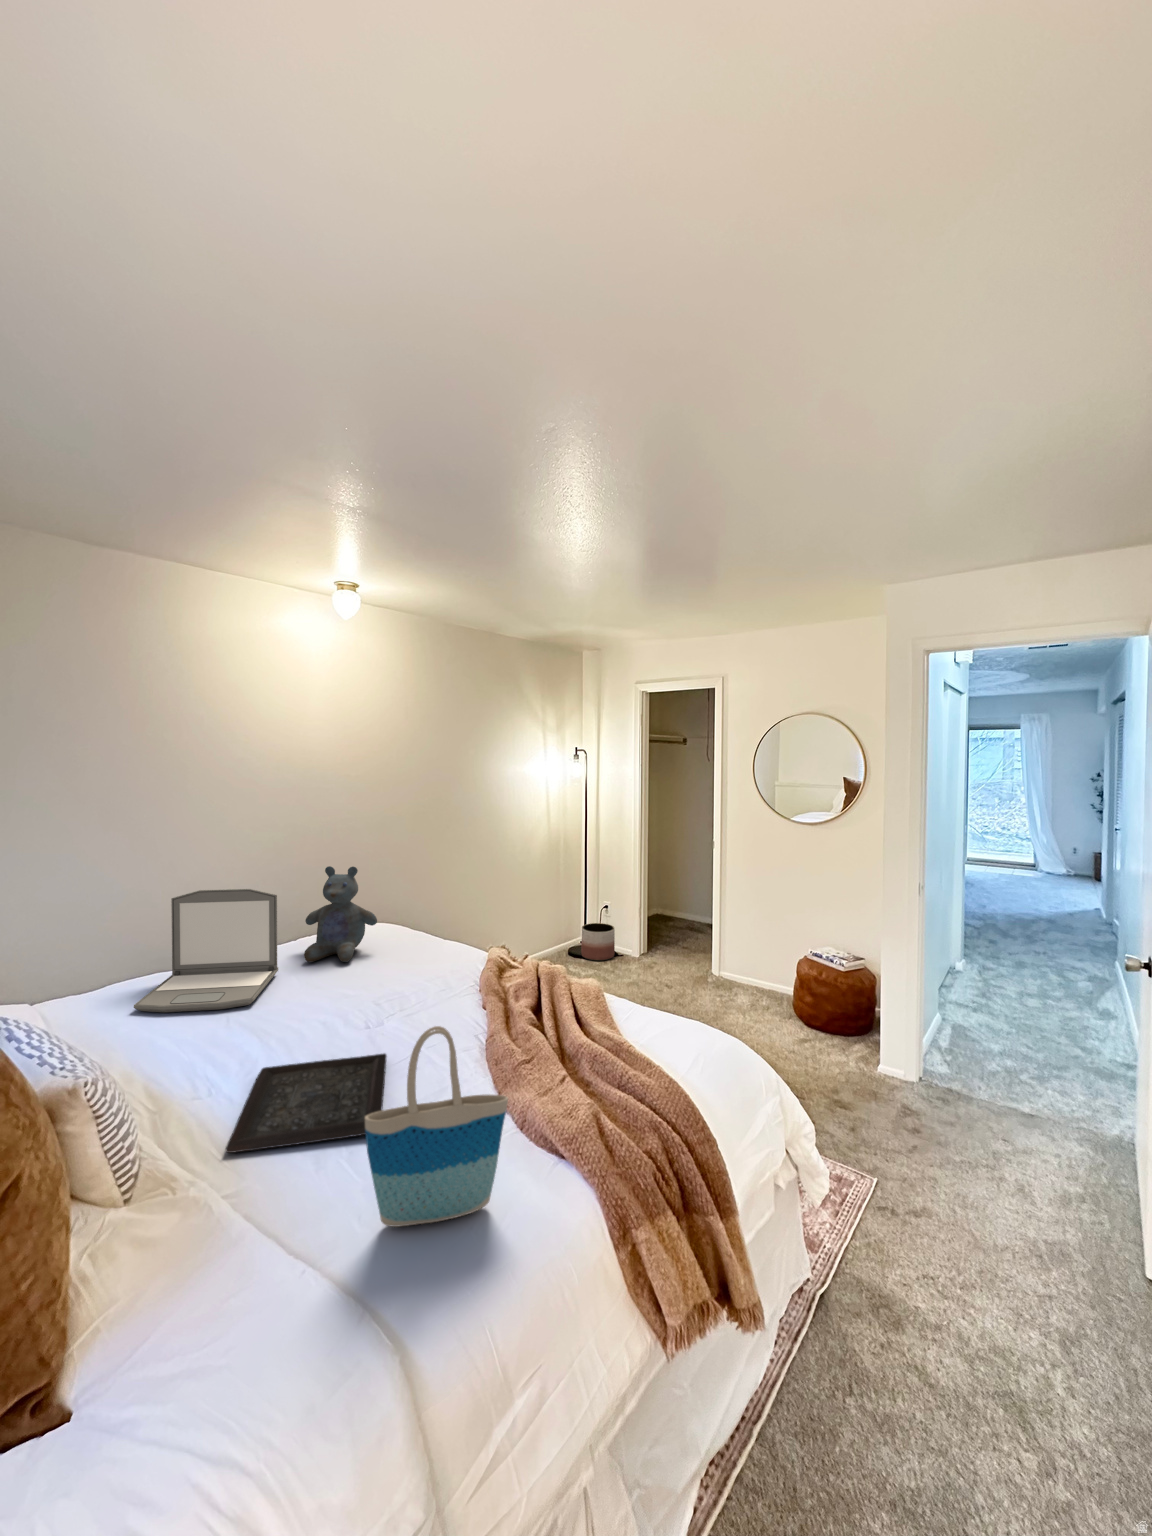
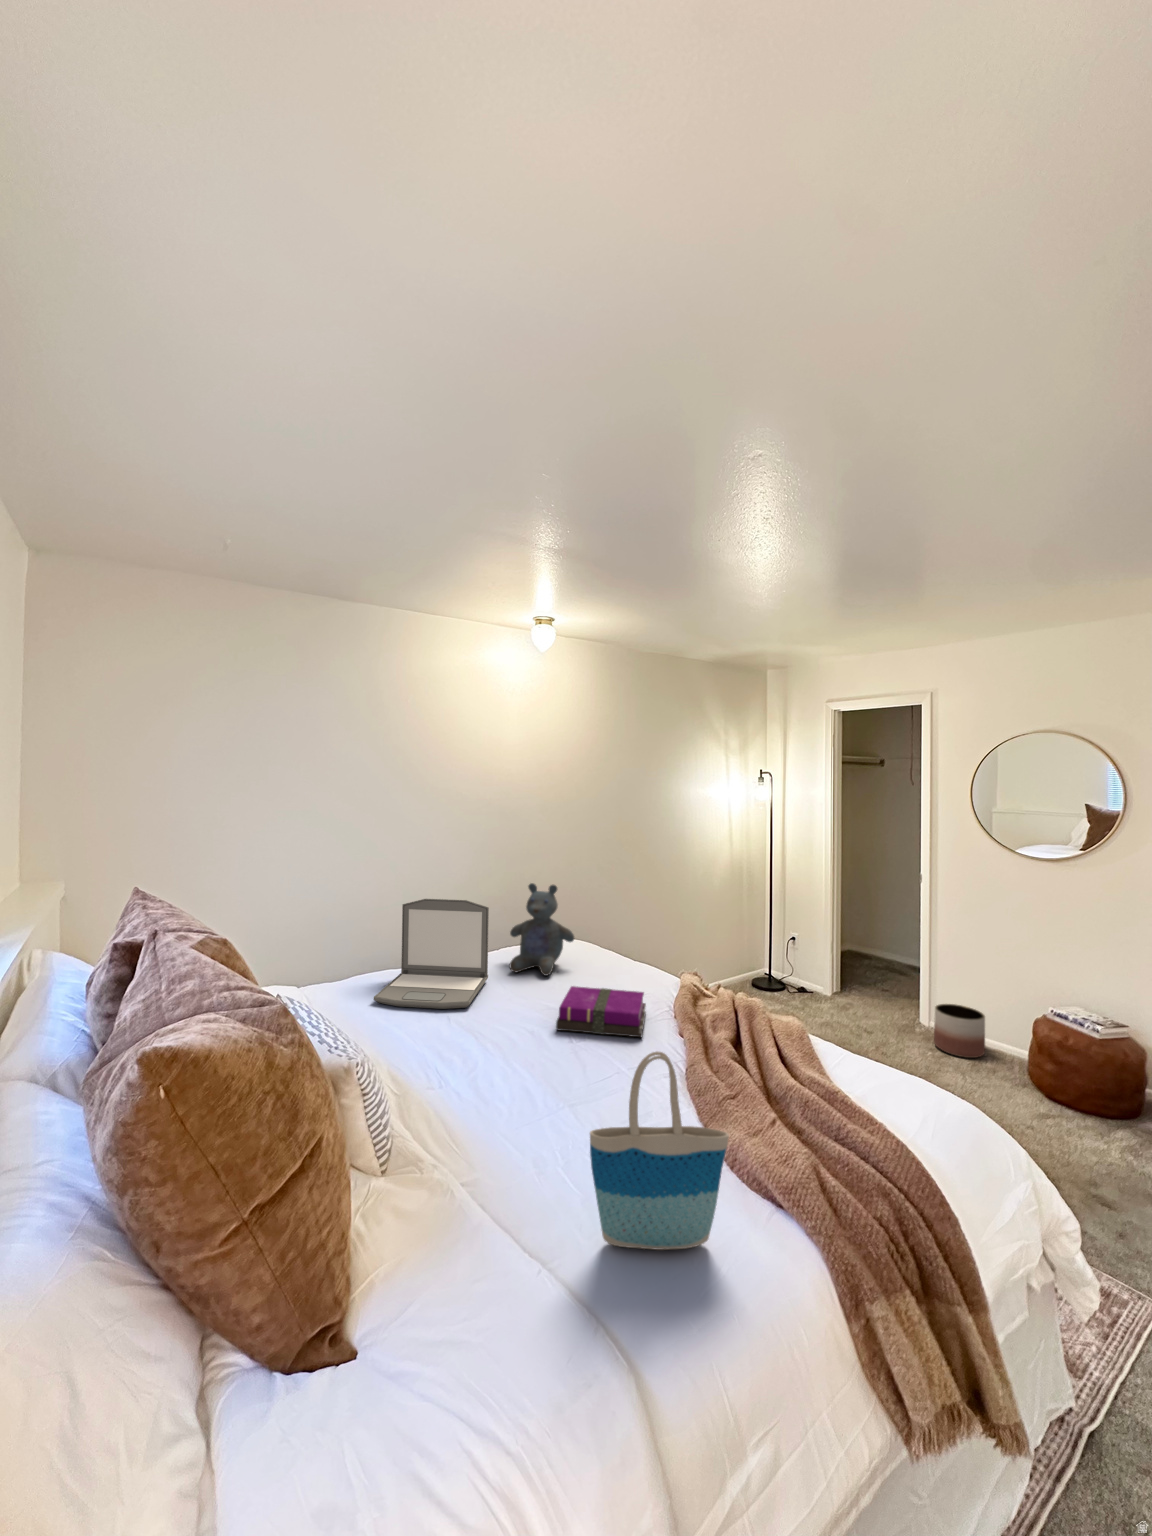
planter: present [581,923,615,961] -> present [934,1004,985,1058]
notebook: none [351,969,449,1017] -> present [556,986,646,1037]
tray: present [226,1053,387,1153] -> none [458,1068,594,1148]

